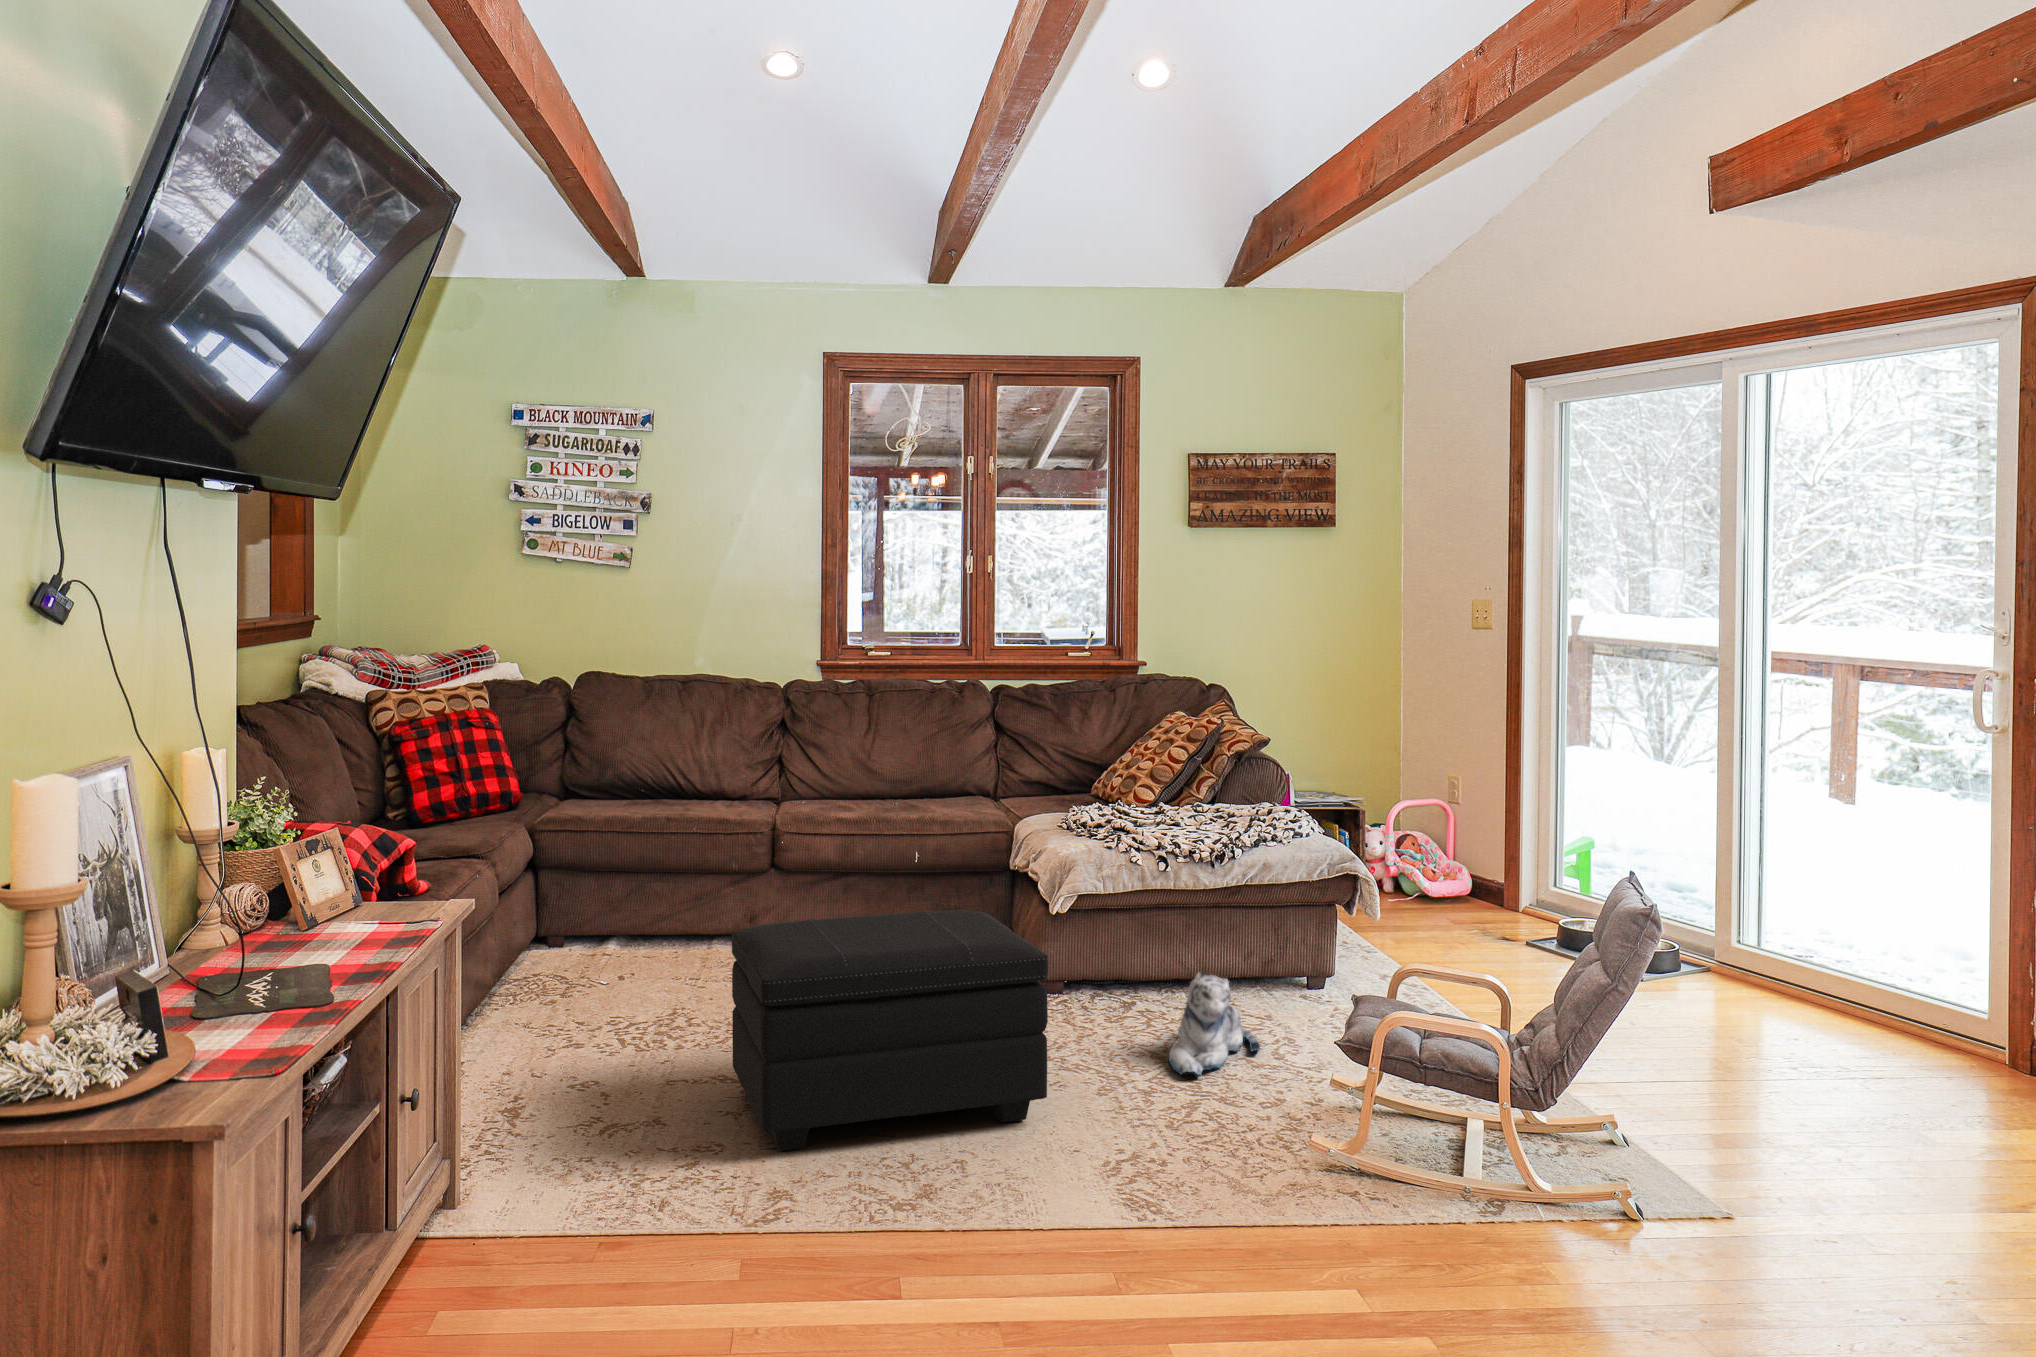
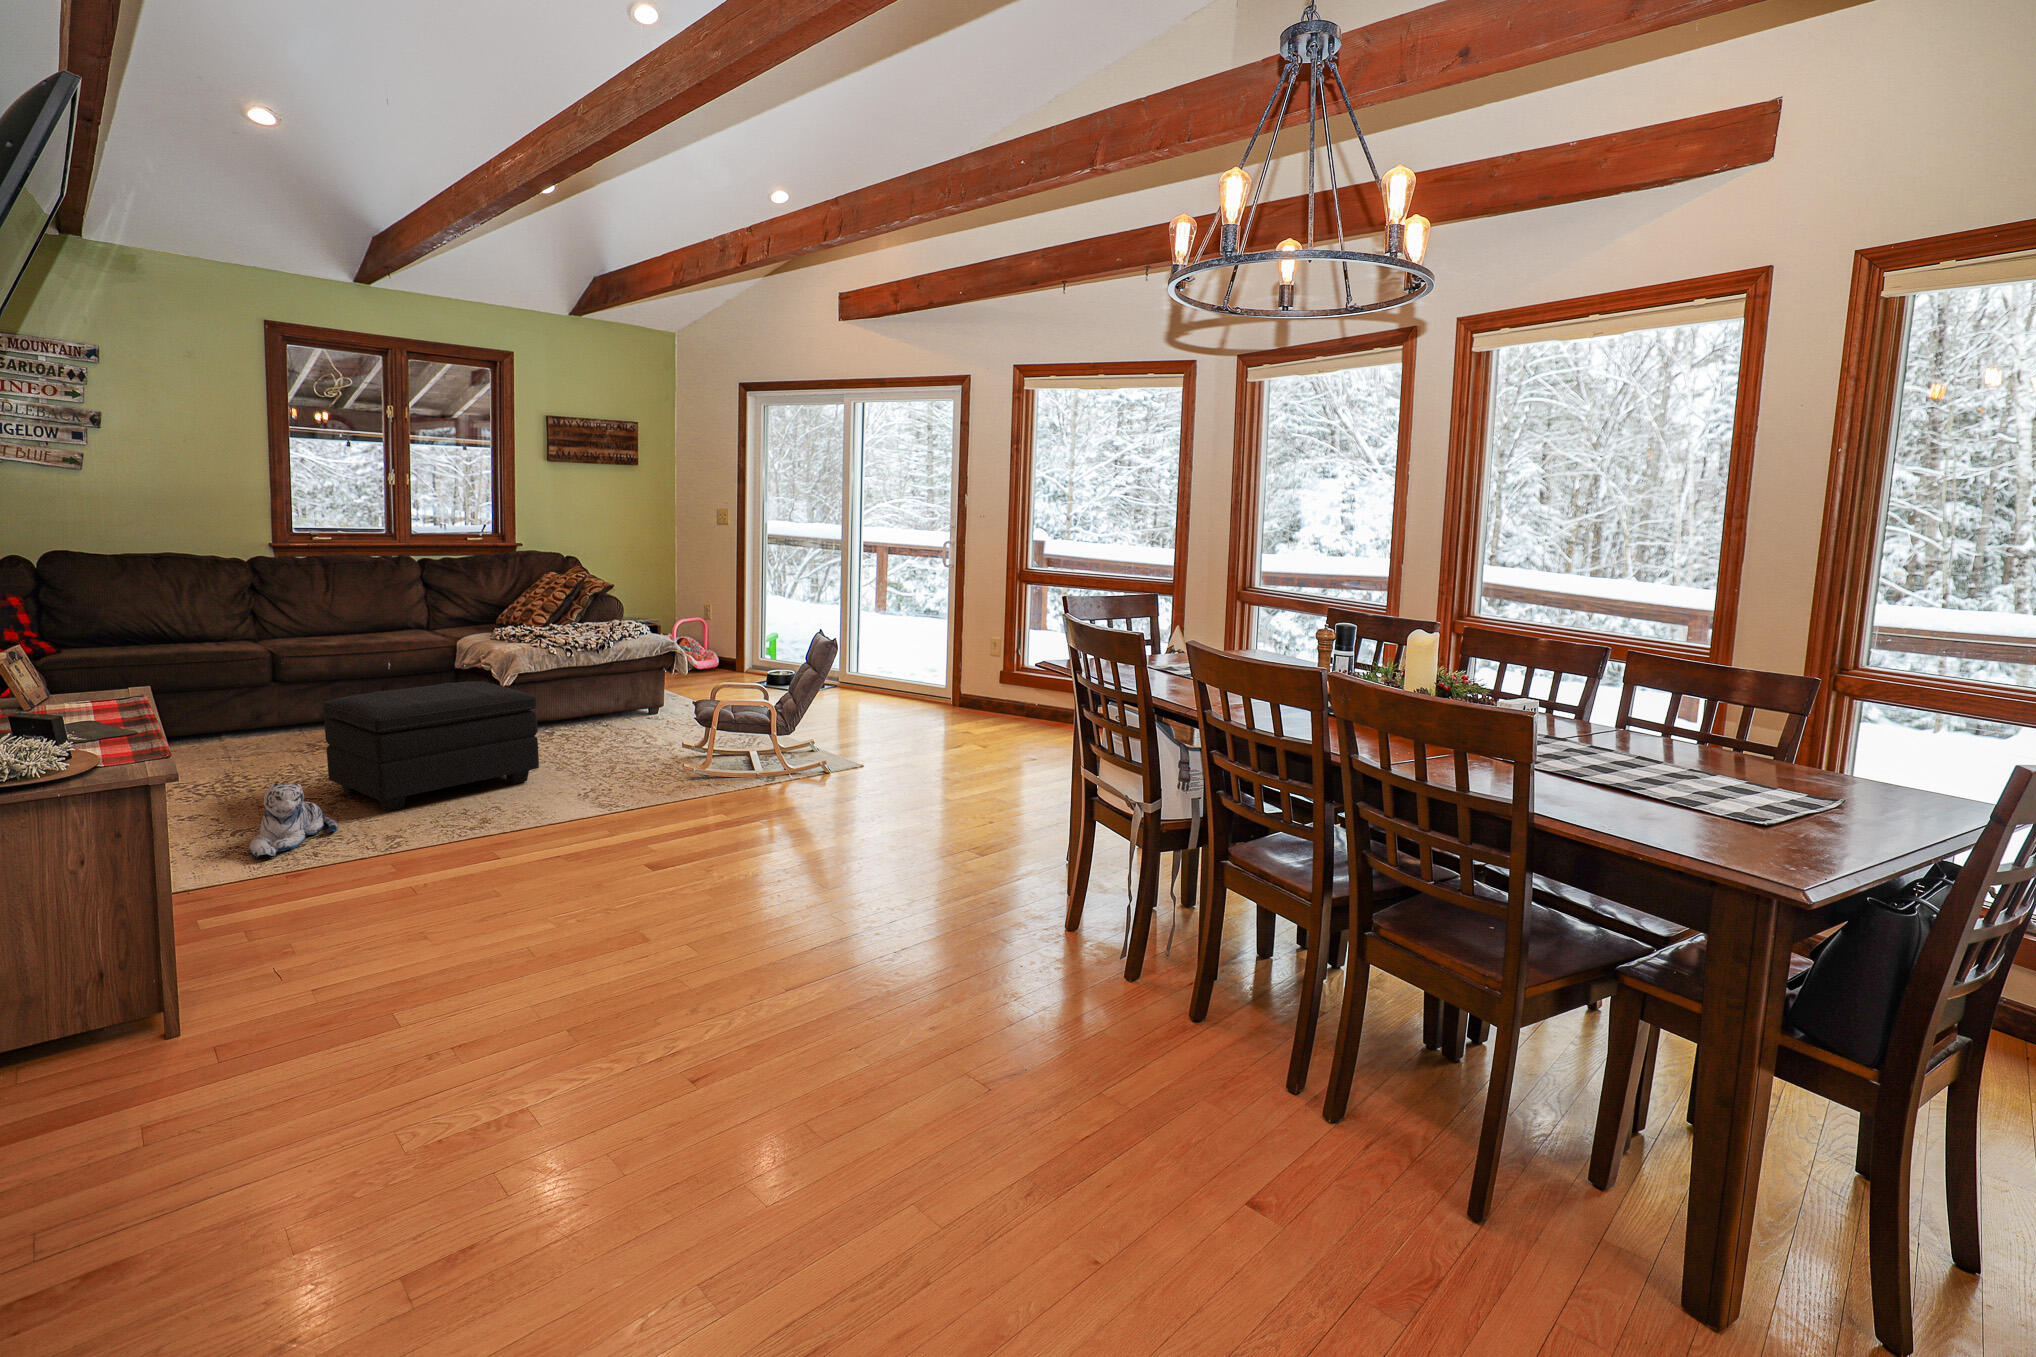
plush toy: present [1168,973,1261,1075] -> present [249,783,338,858]

